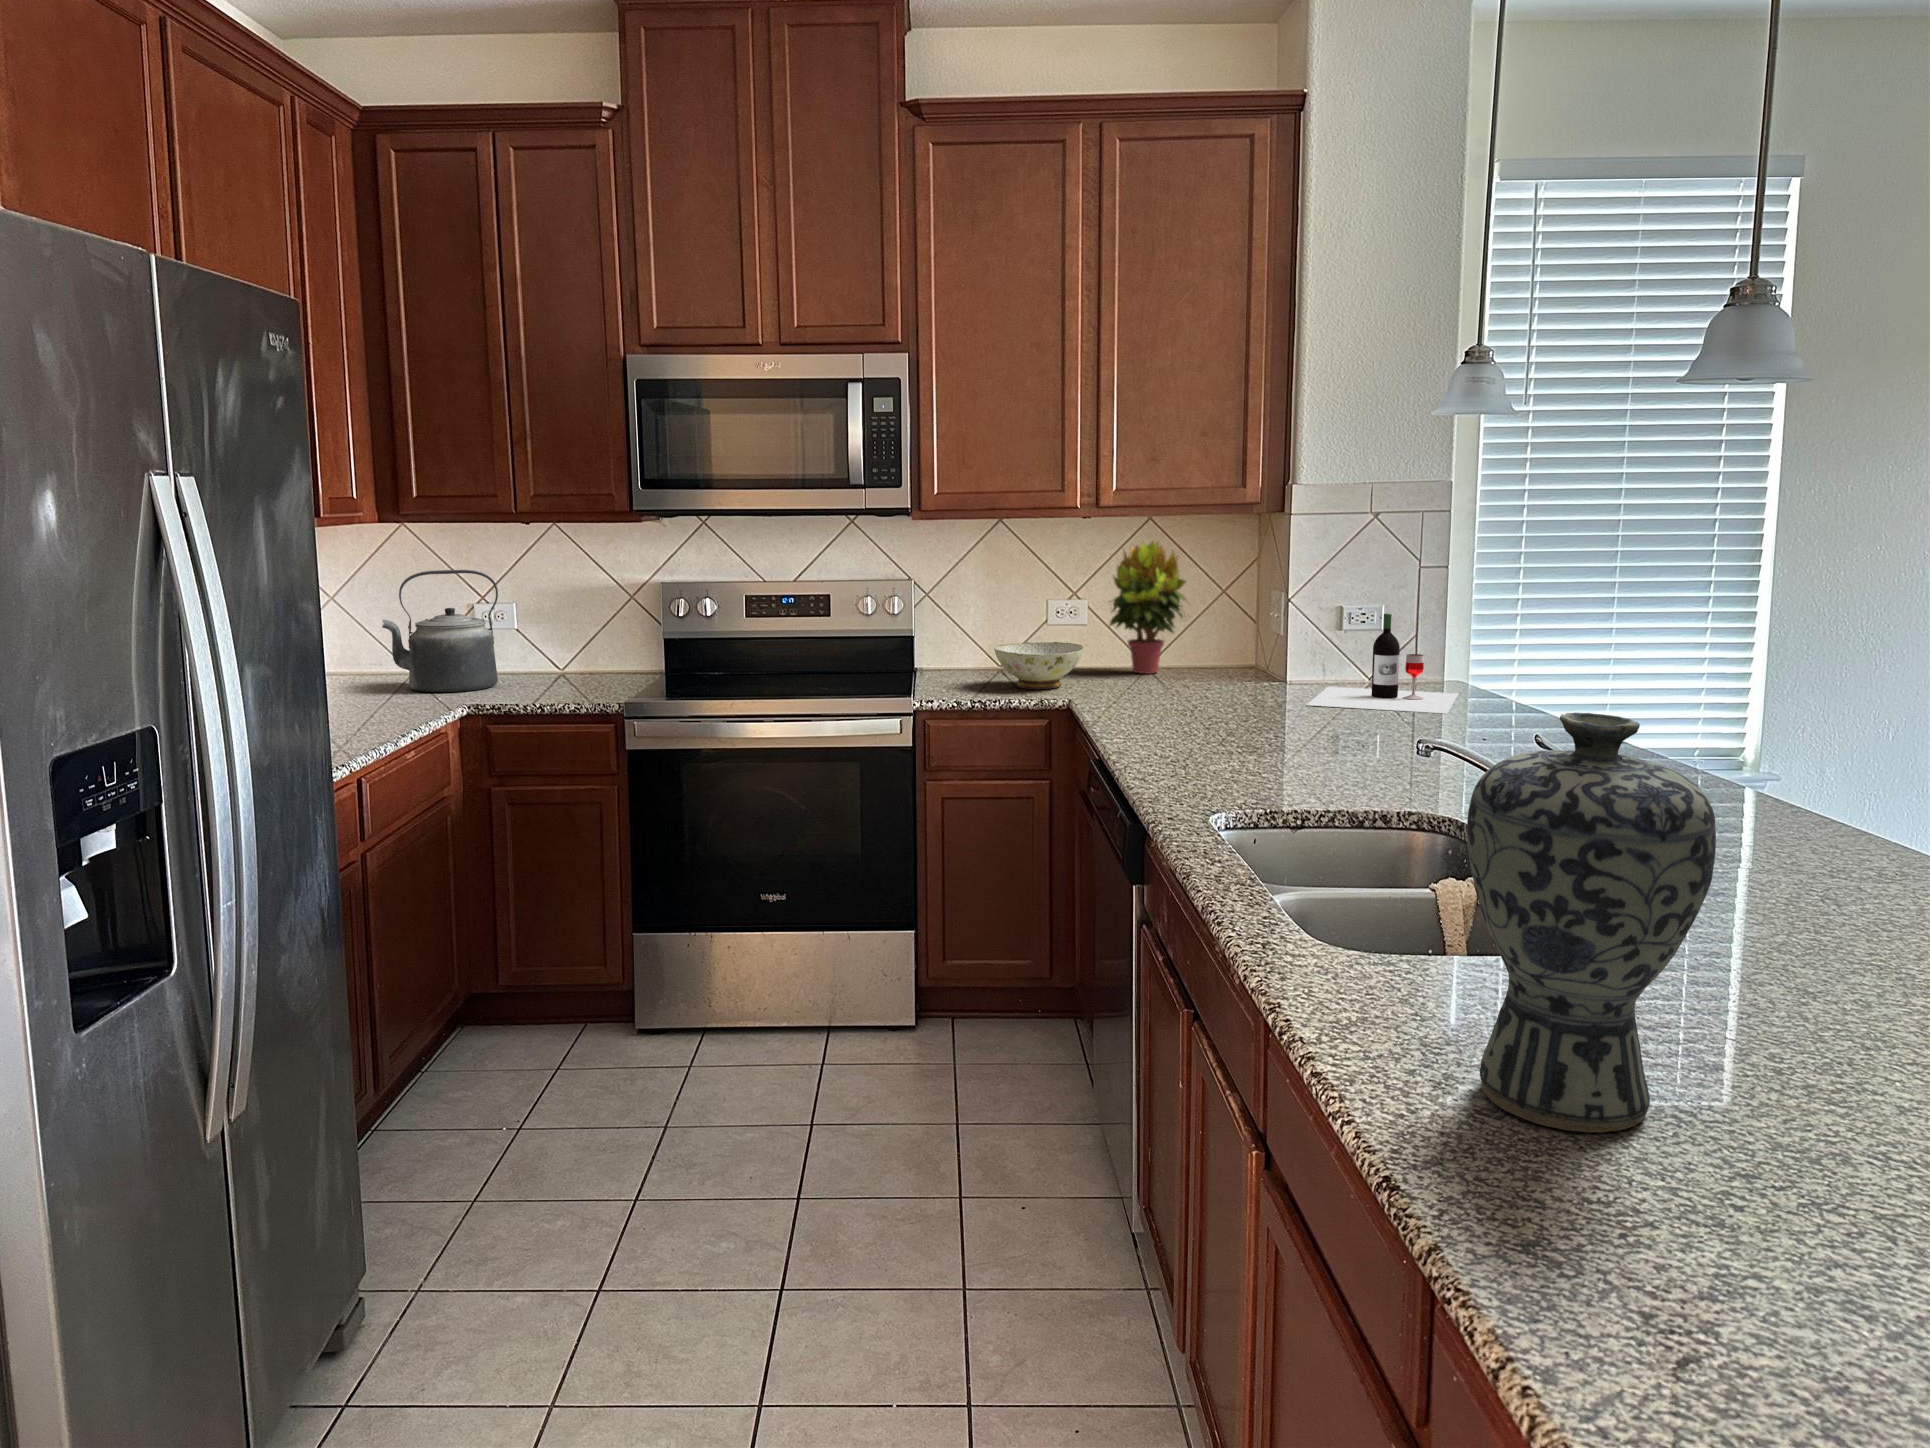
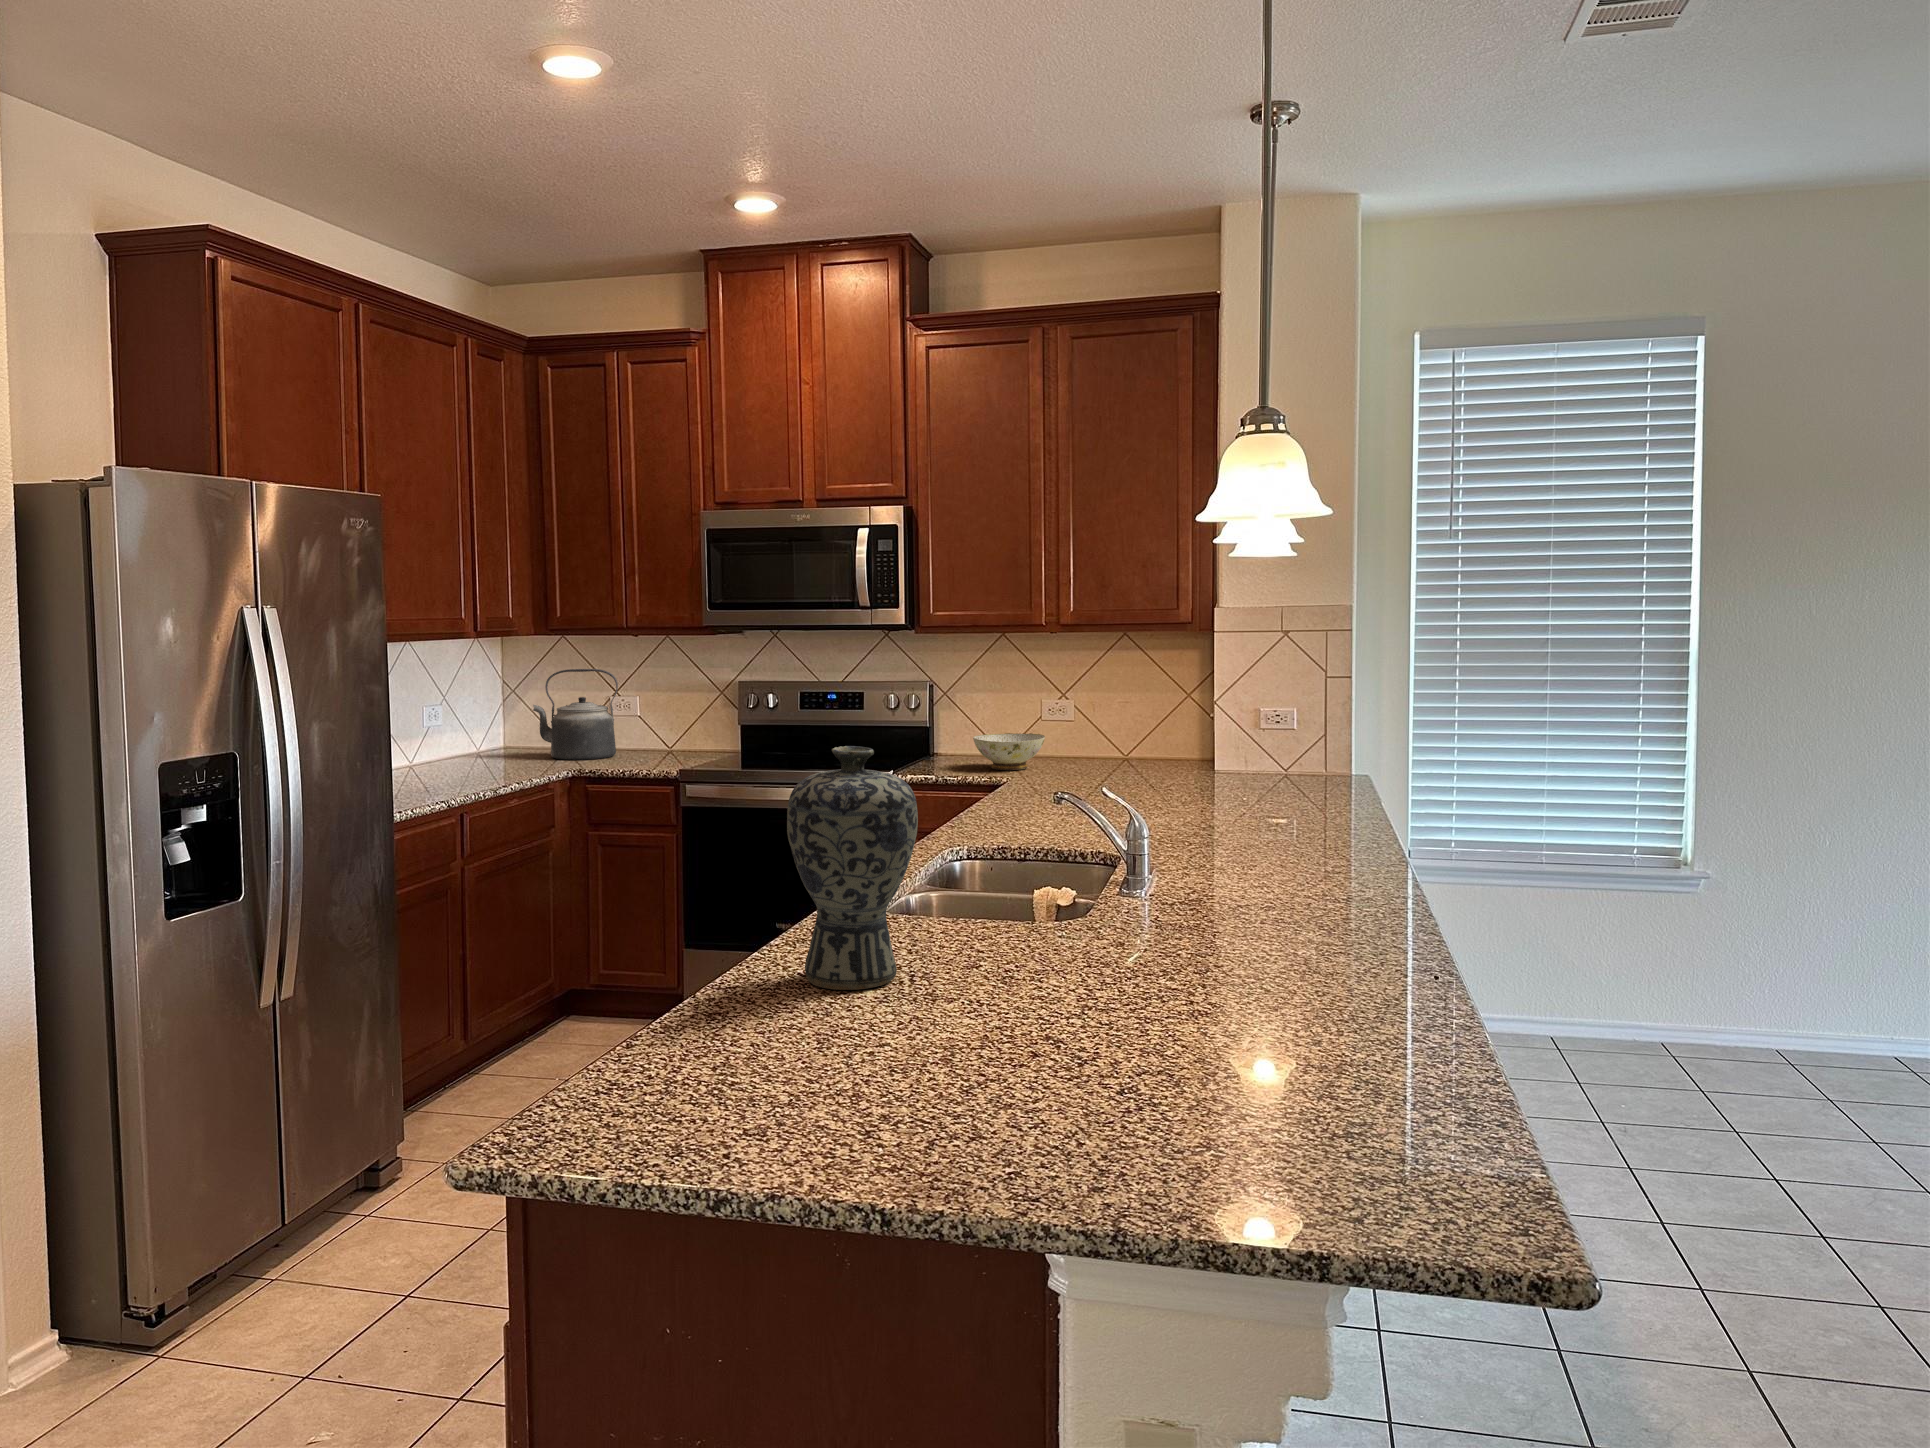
potted plant: present [1110,542,1187,674] -> none [1083,652,1153,762]
wine bottle: present [1307,613,1458,713] -> none [1192,714,1341,796]

